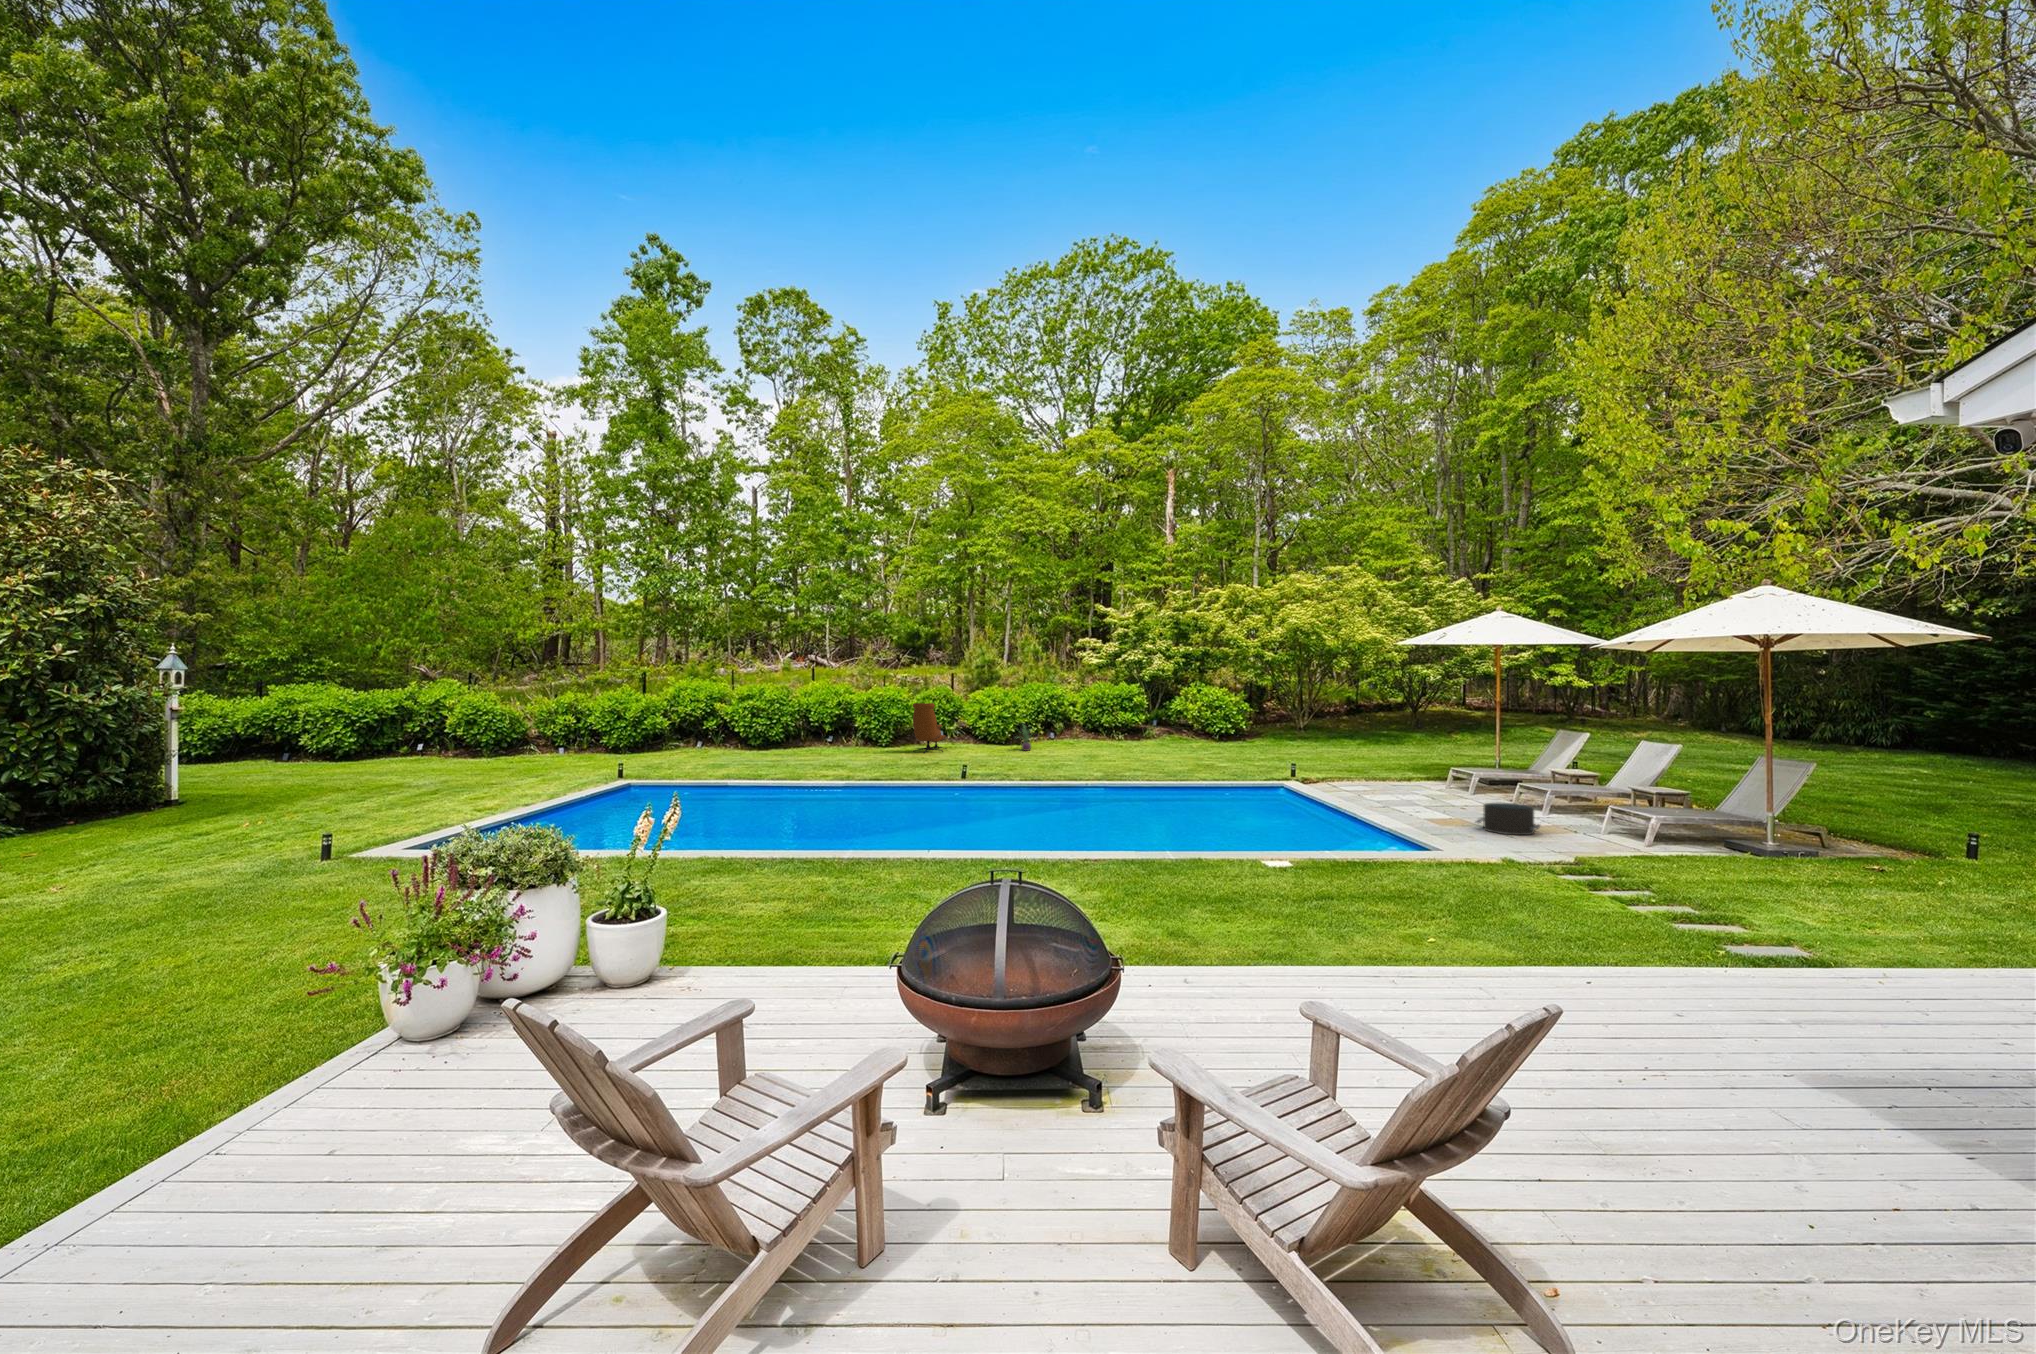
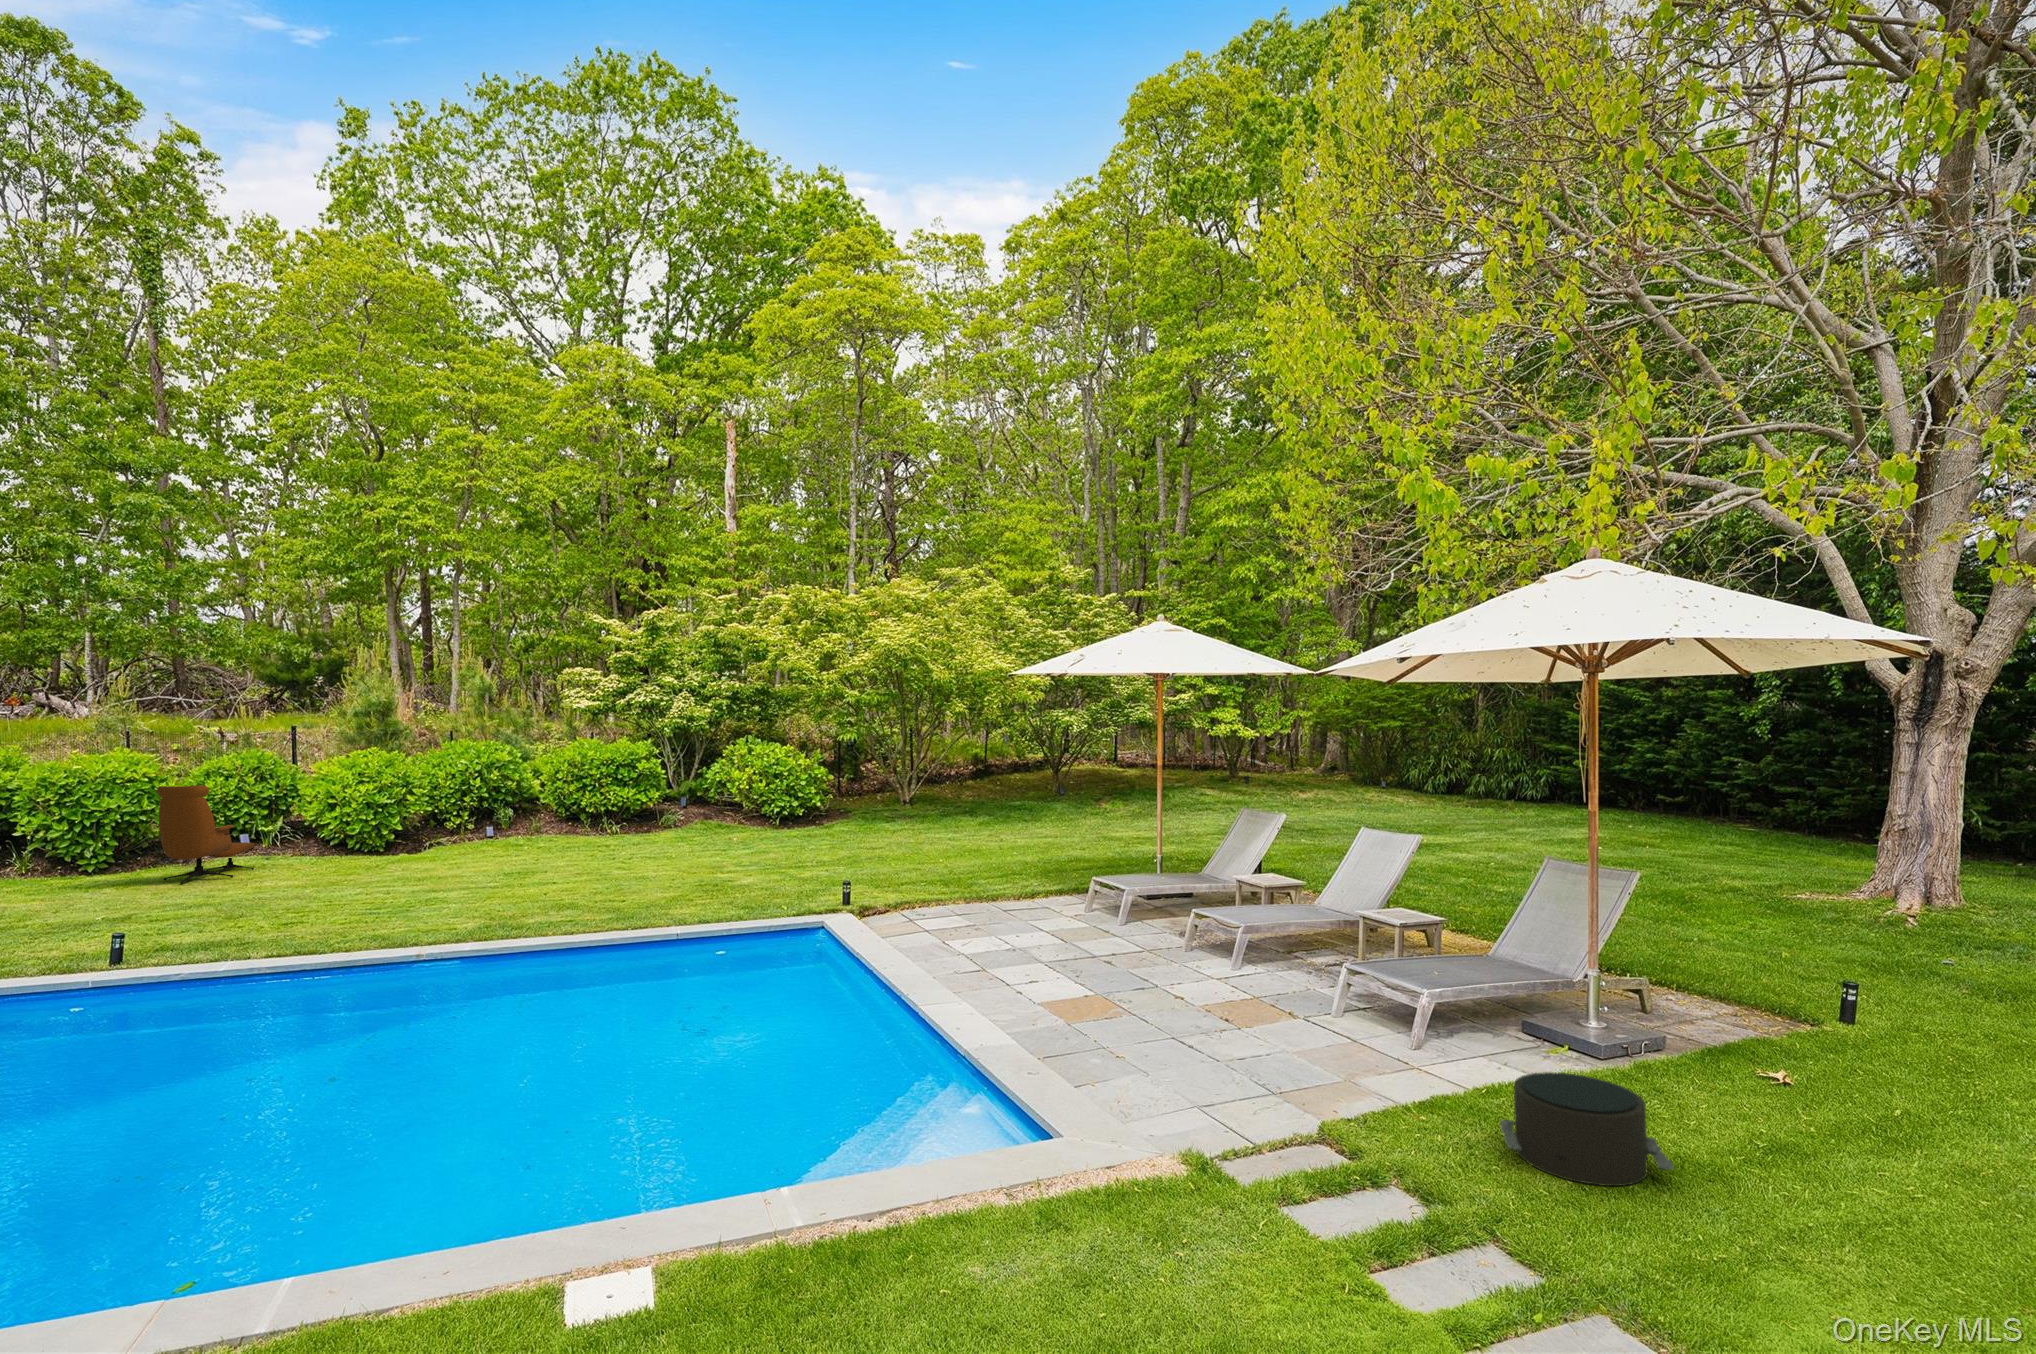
decorative plant: present [1021,726,1031,751] -> none [394,815,447,865]
pouf: present [1476,803,1540,835] -> present [1501,1072,1674,1186]

